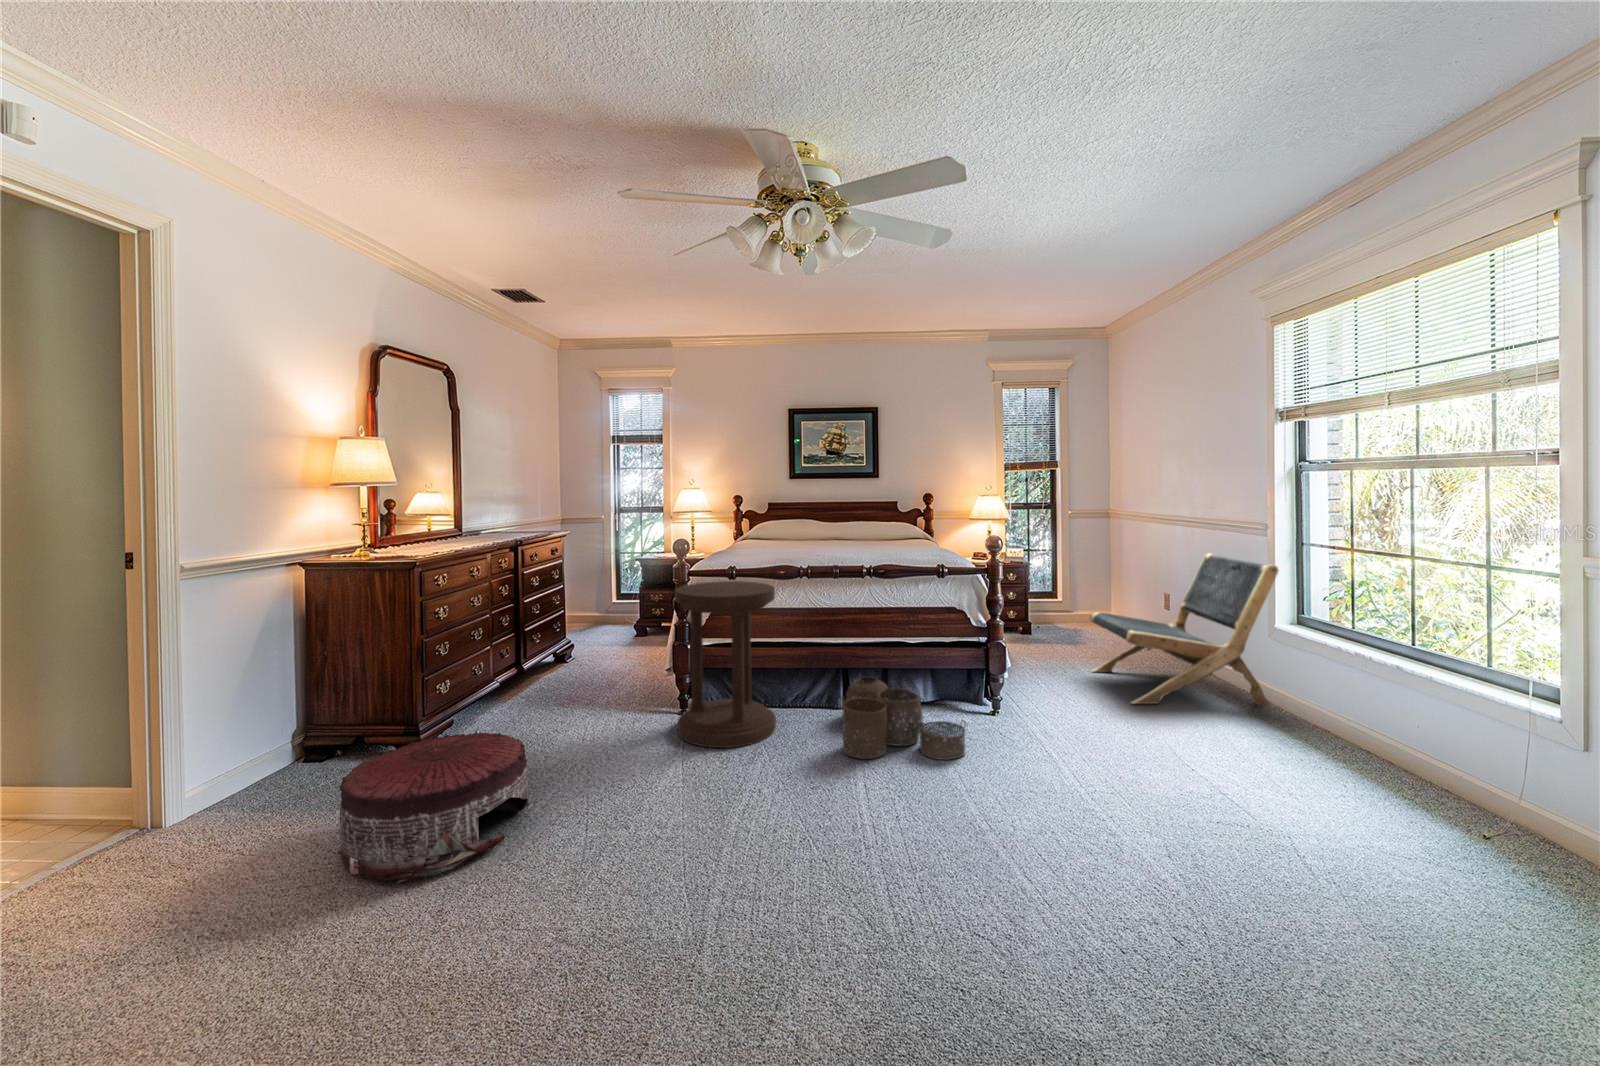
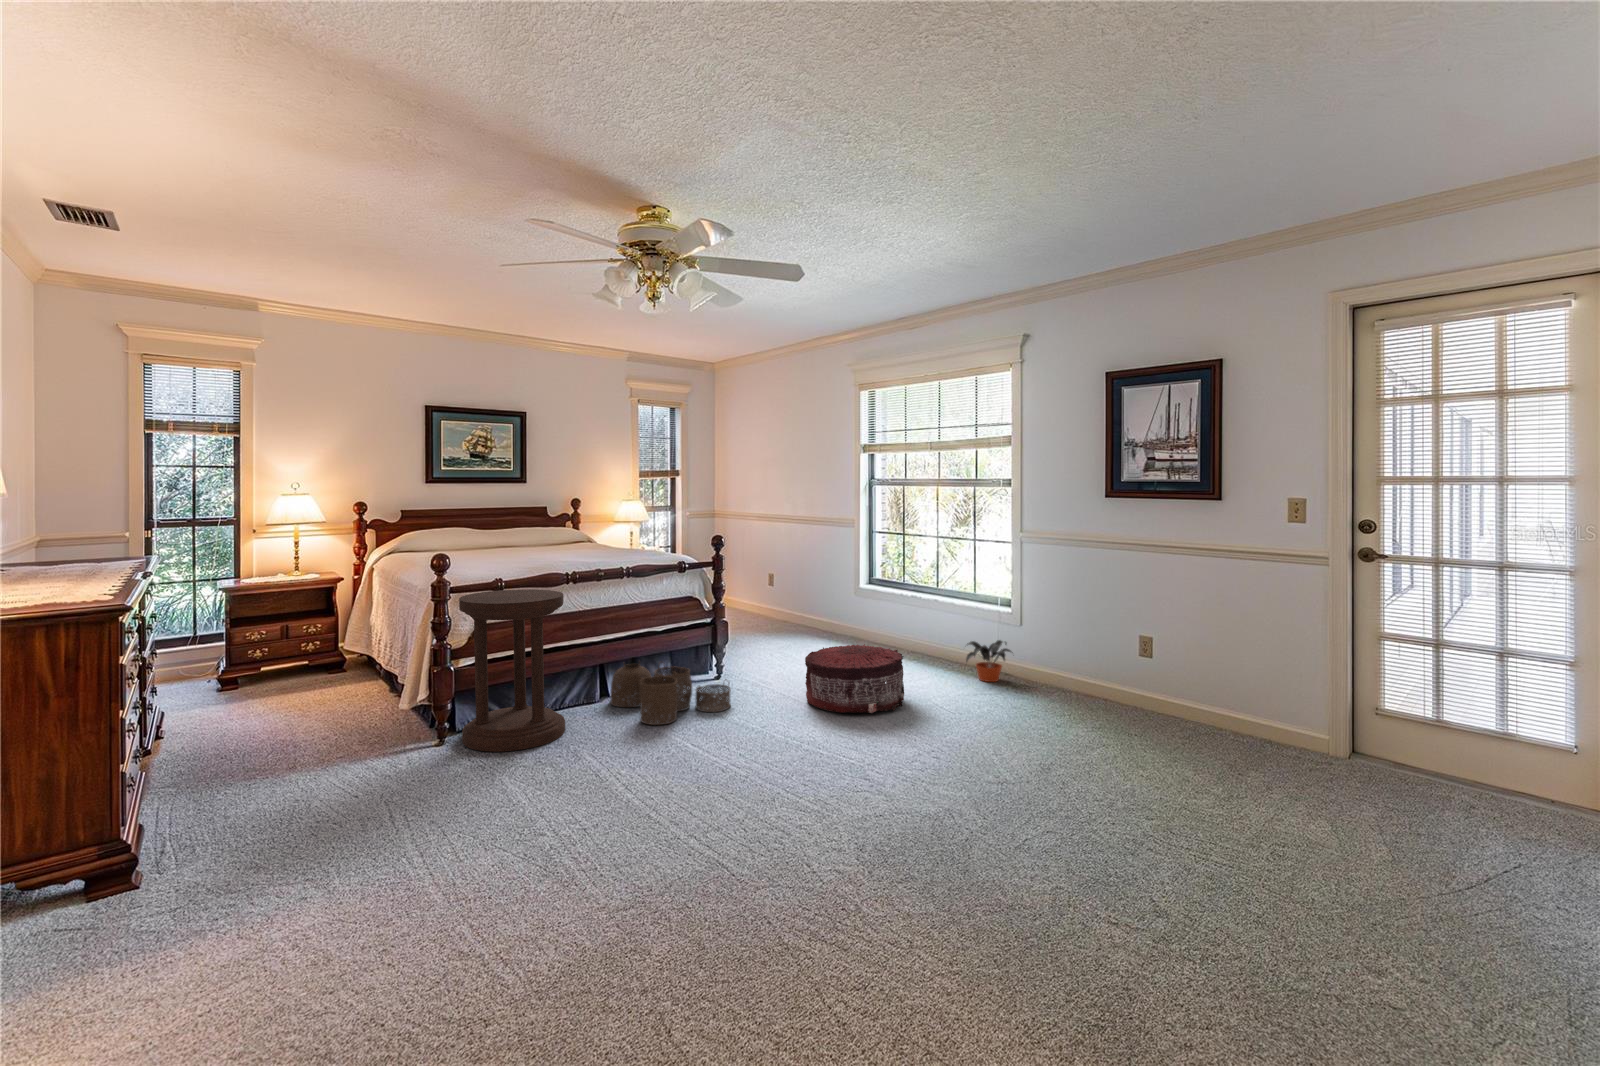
lounge chair: present [1090,553,1278,705] -> none [750,544,869,656]
pouf: present [337,731,529,883] -> present [805,644,904,713]
potted plant: none [1417,752,1555,844] -> present [966,640,1011,682]

